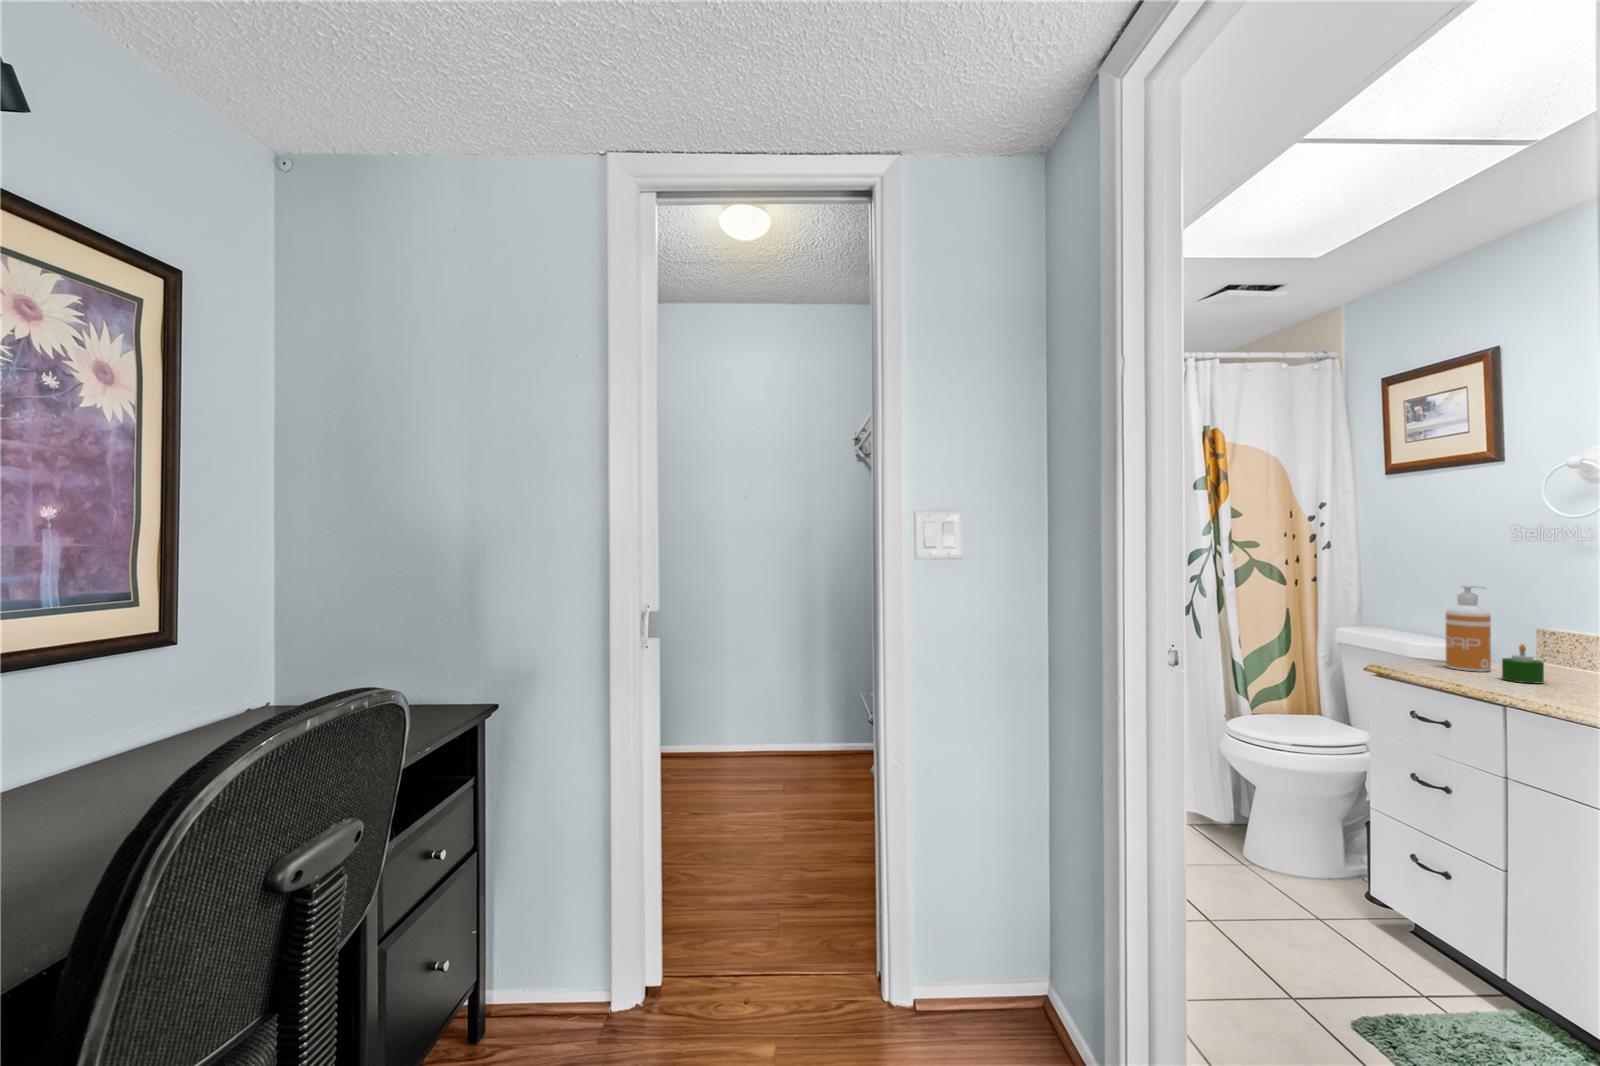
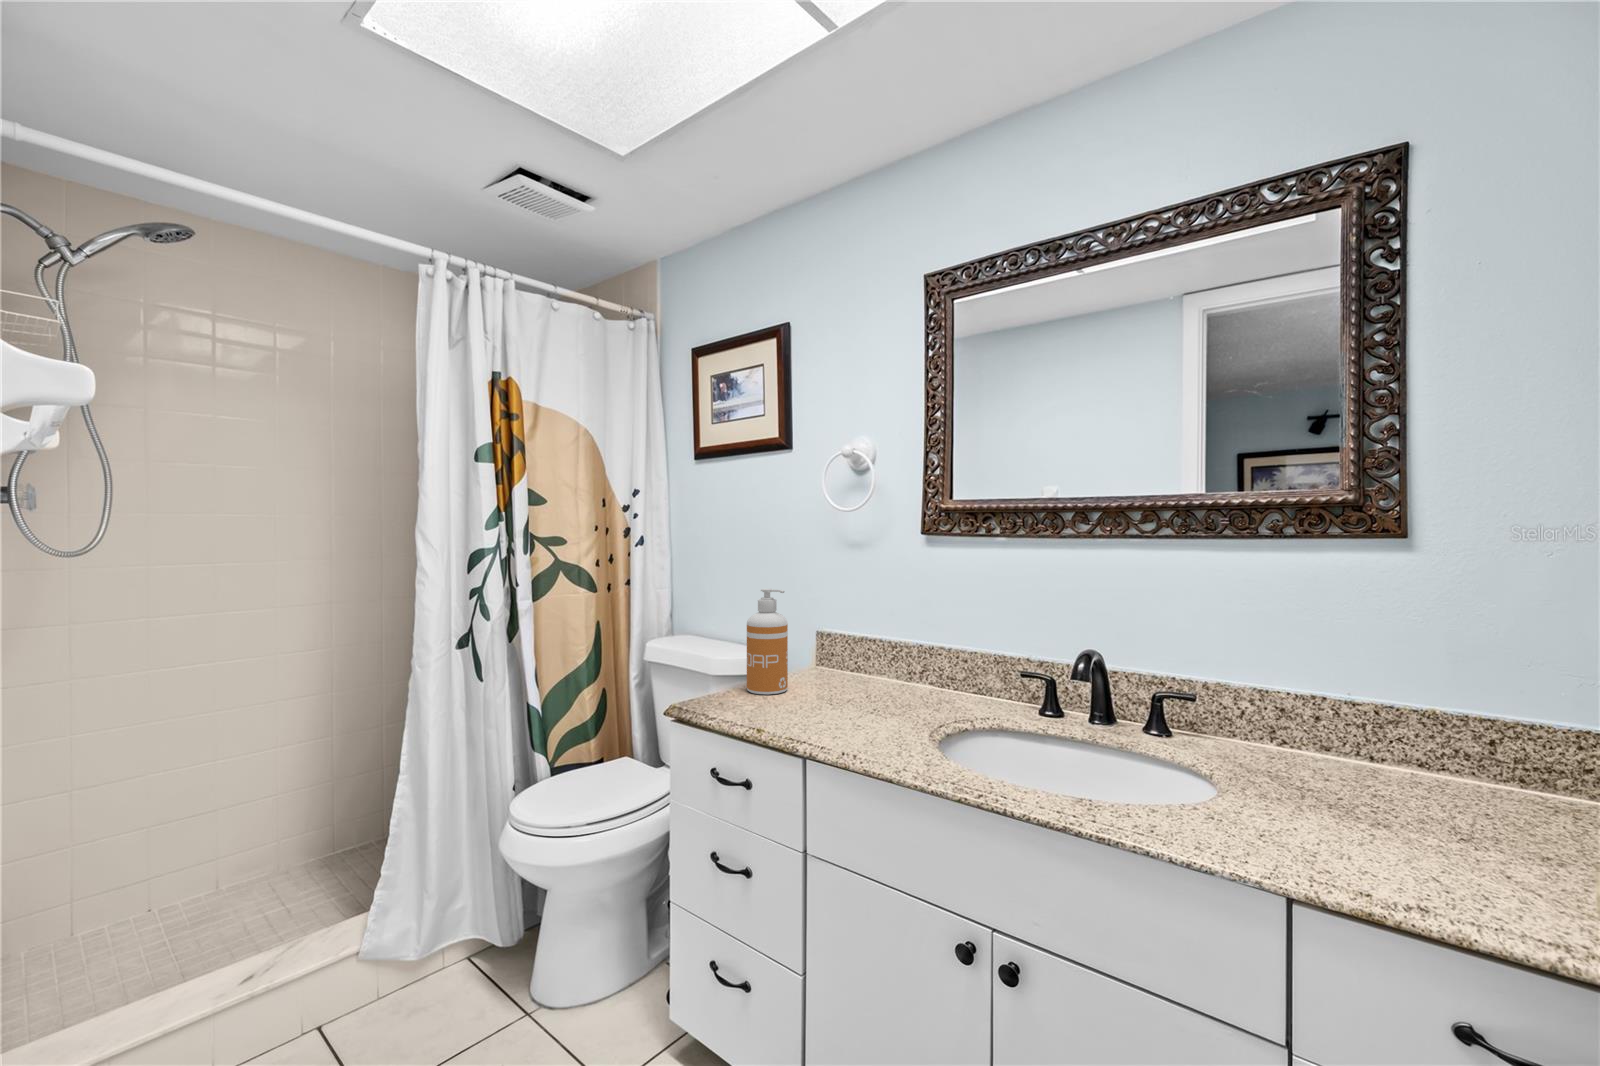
candle: present [1502,644,1544,683] -> none [799,660,836,710]

